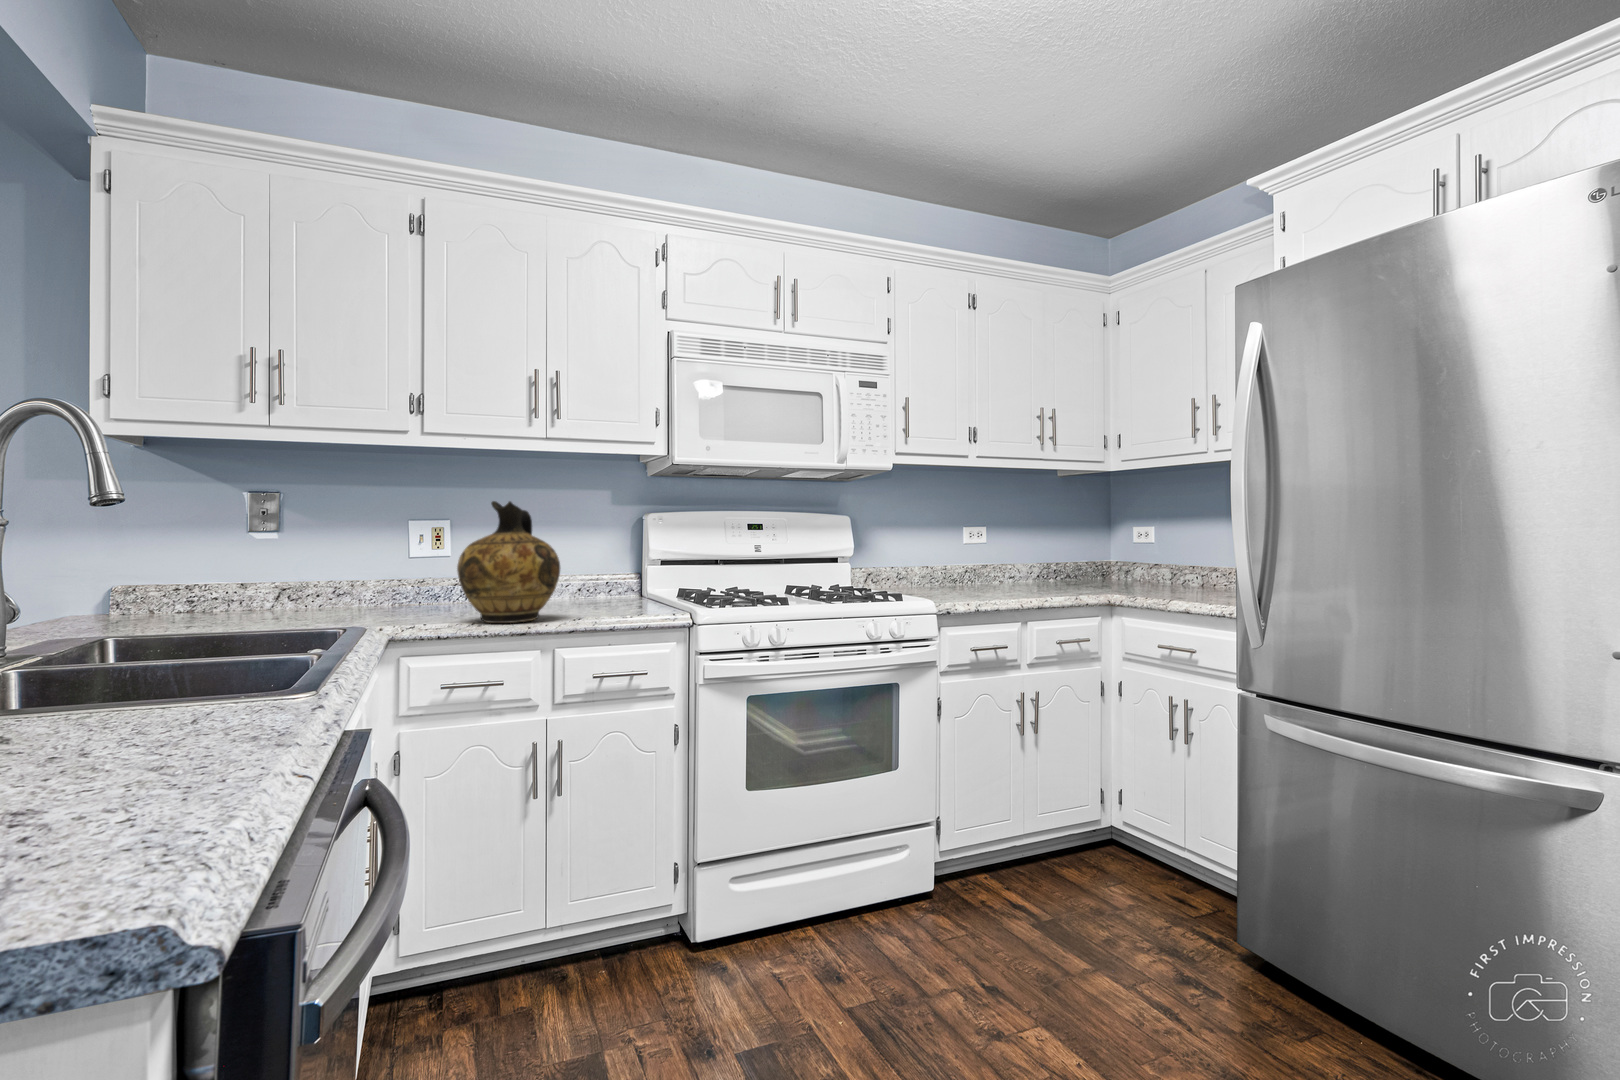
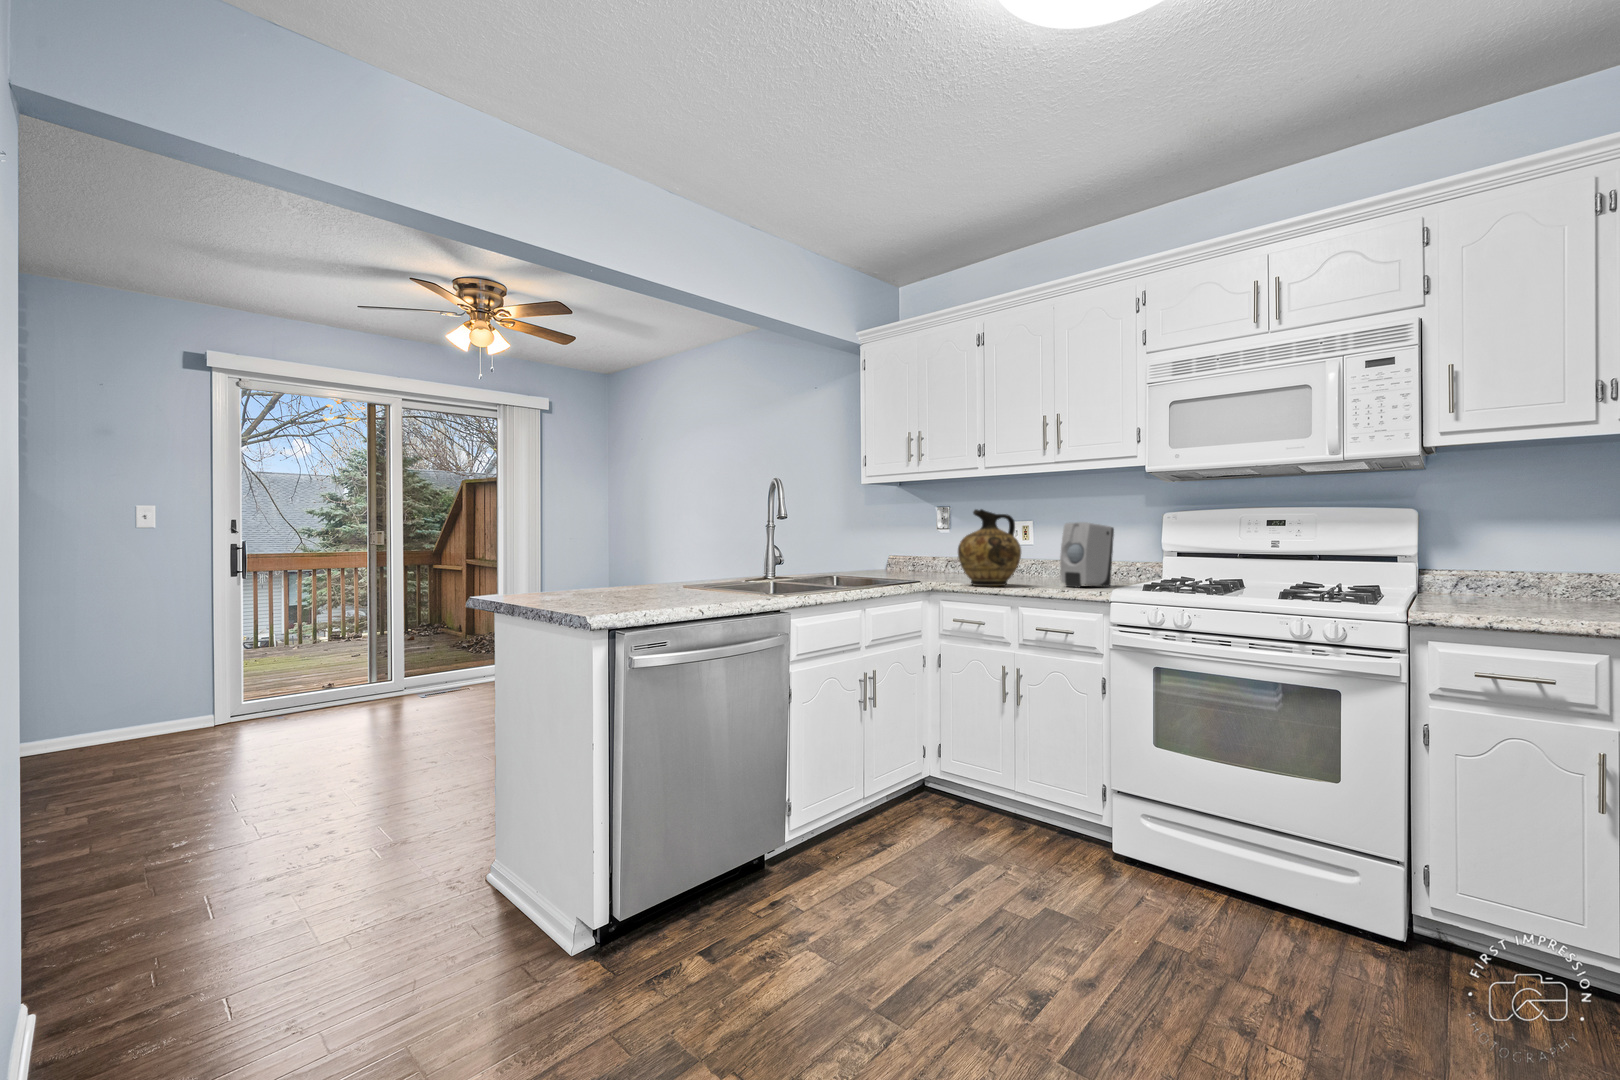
soap dispenser: none [581,524,624,612] -> present [1060,522,1114,588]

